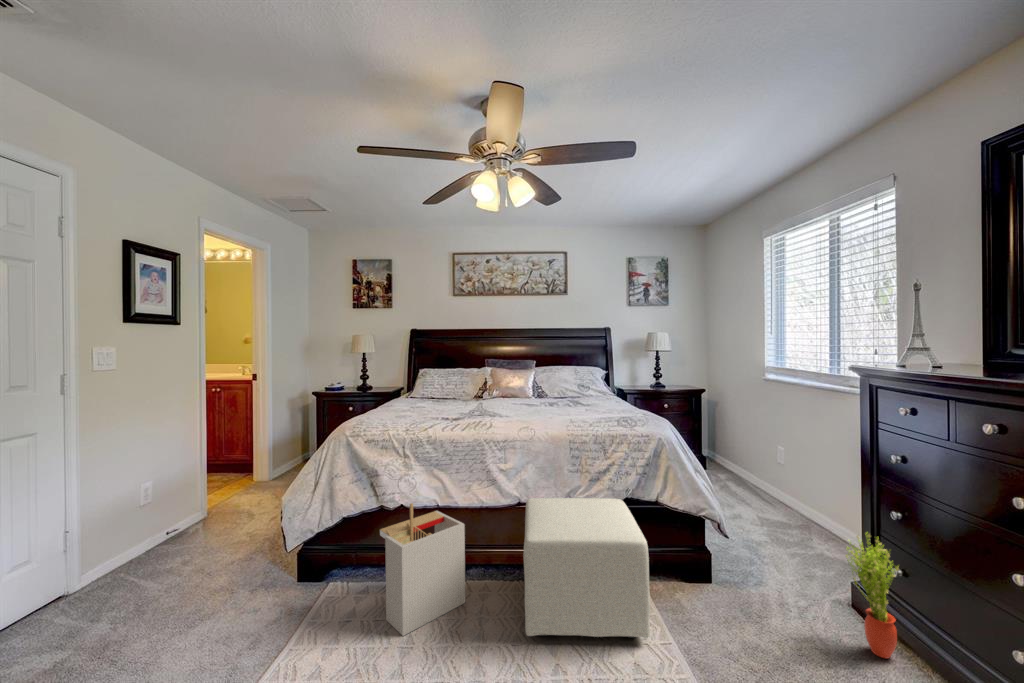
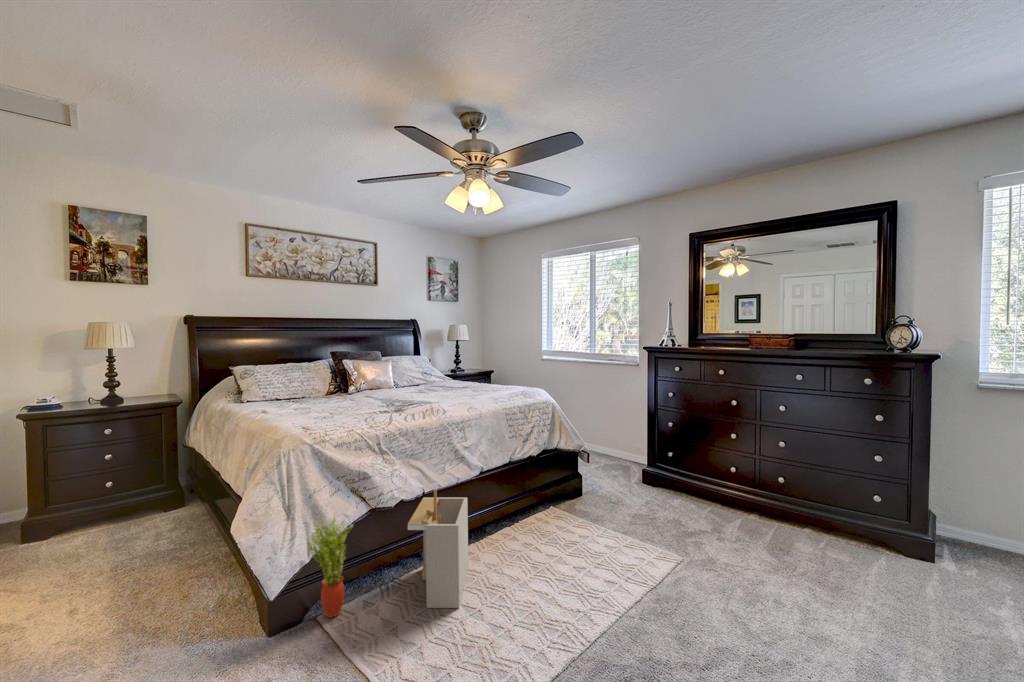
ottoman: present [523,498,650,638] -> none [485,452,601,561]
potted plant: present [846,533,899,658] -> present [307,516,353,618]

